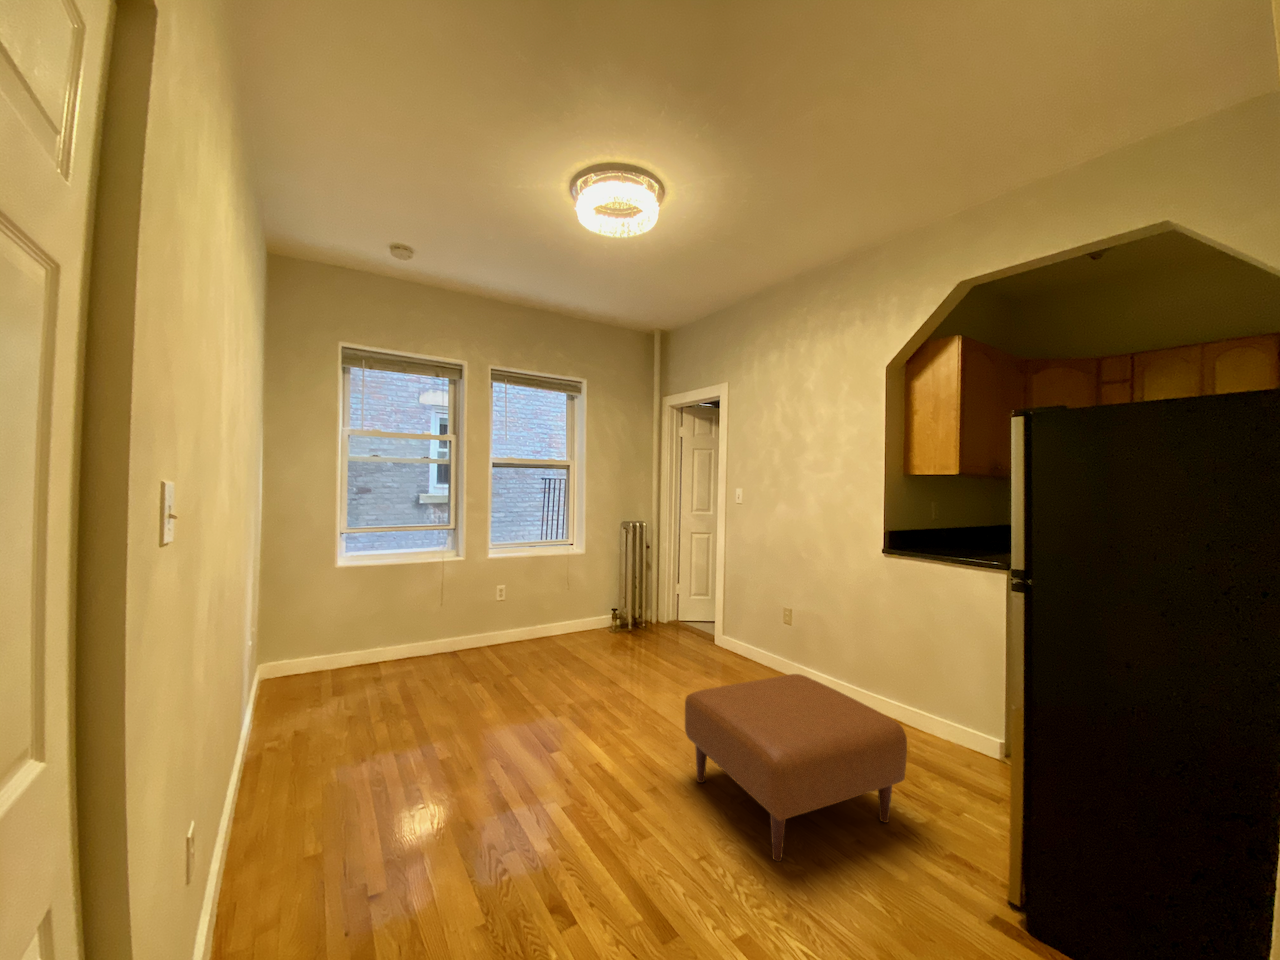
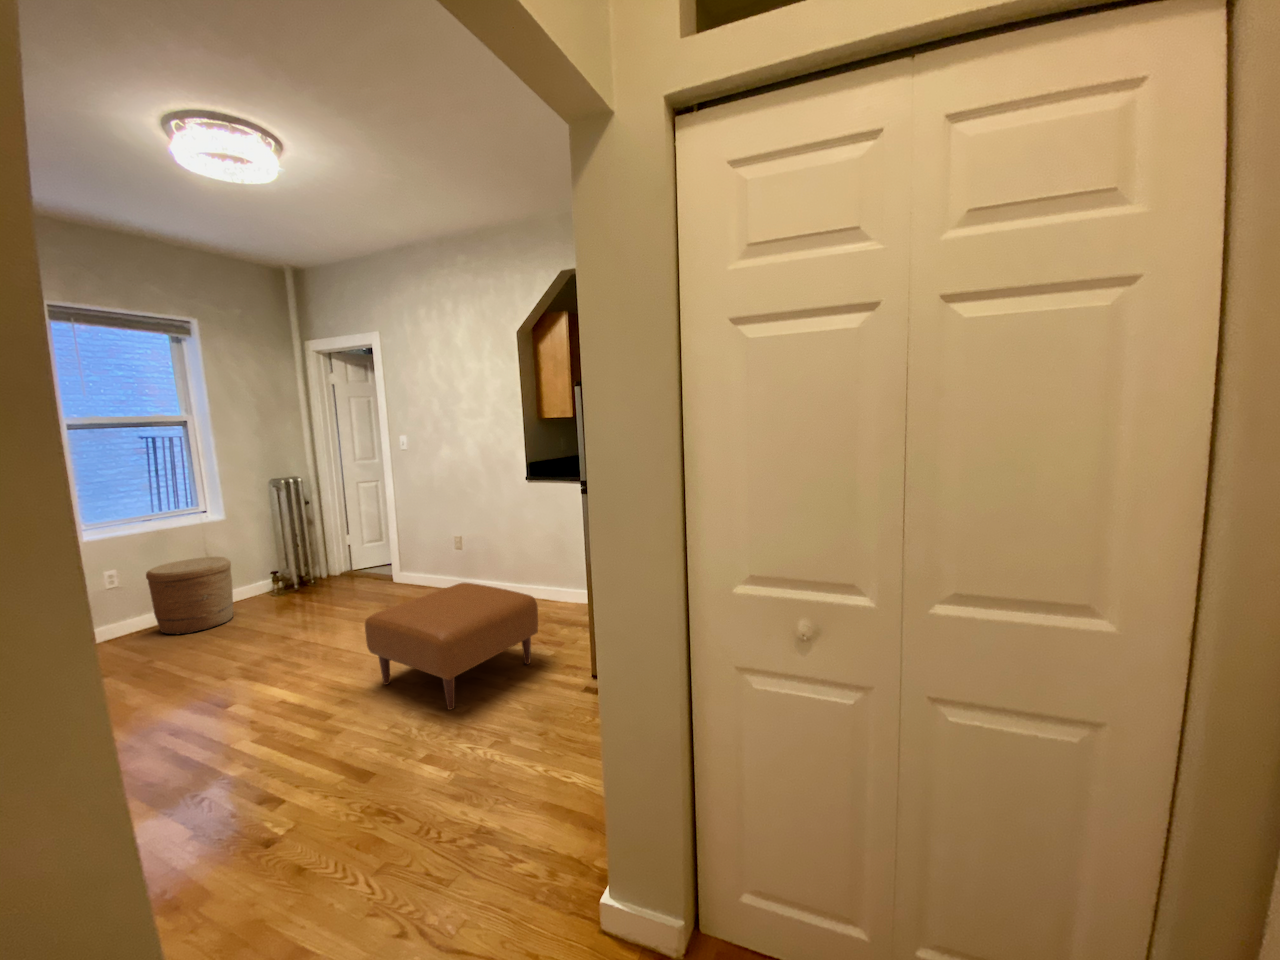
woven basket: none [523,586,582,655] -> present [146,557,233,634]

